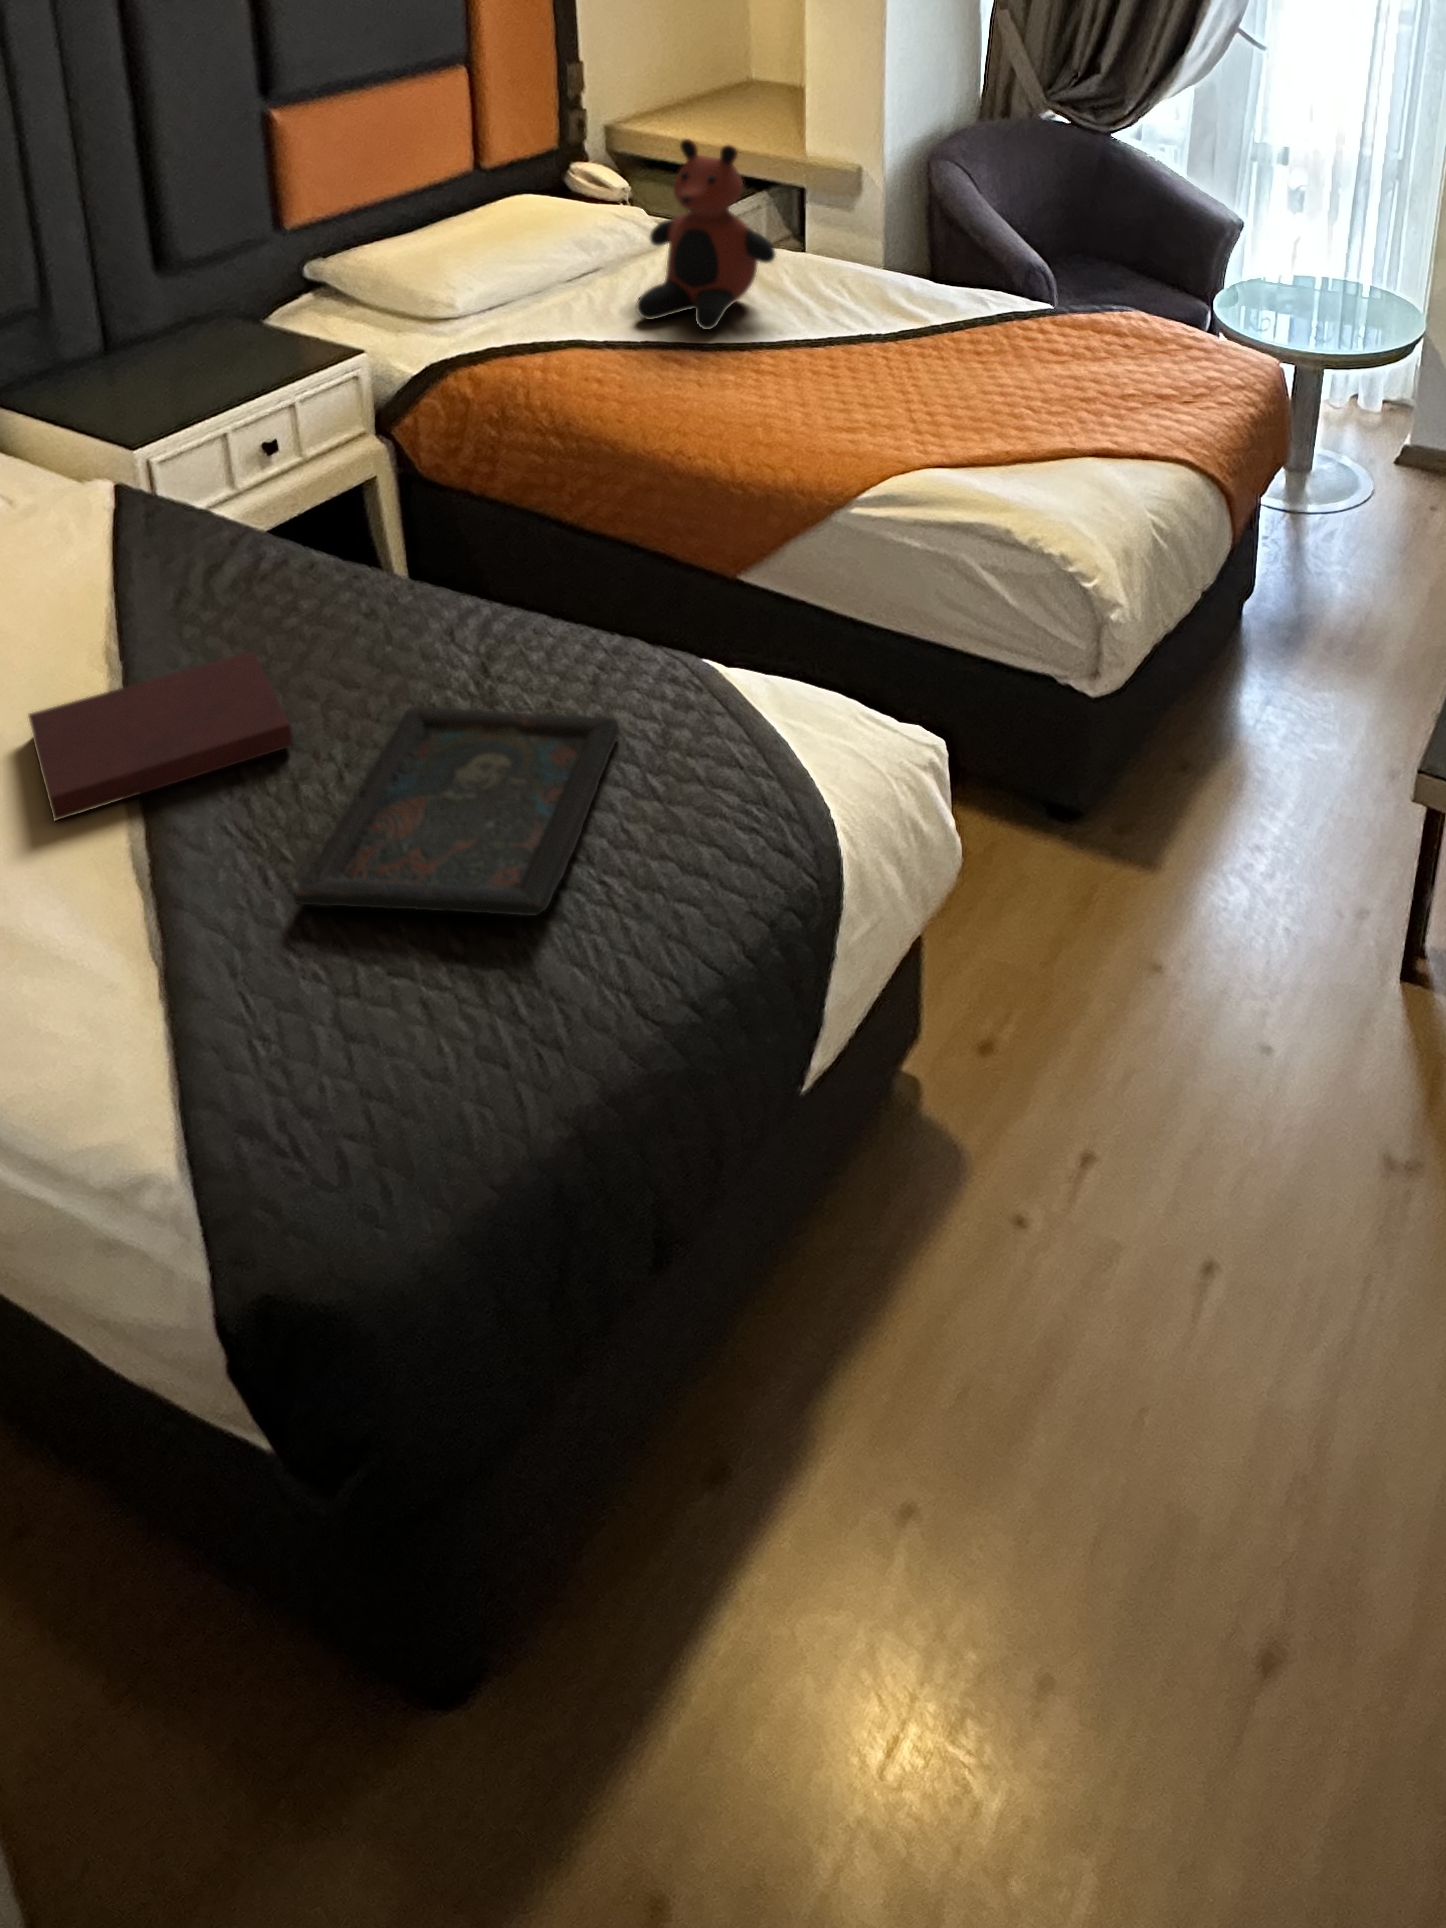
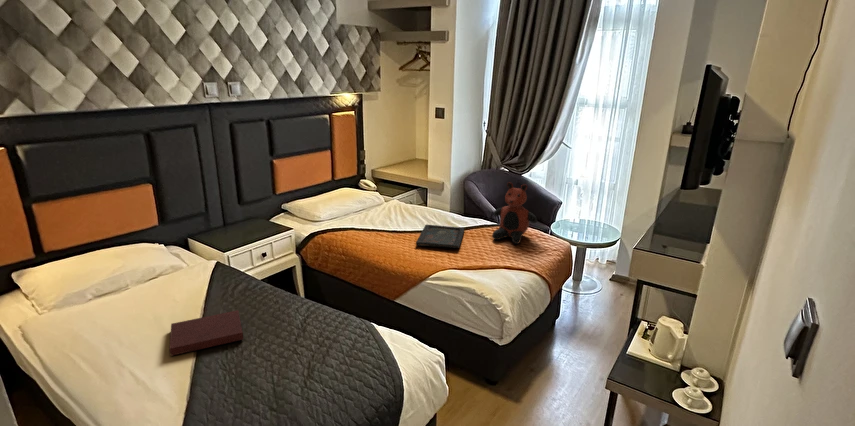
teddy bear: present [637,139,775,330] -> present [492,182,537,244]
tray: present [294,707,620,916] -> present [416,225,464,248]

